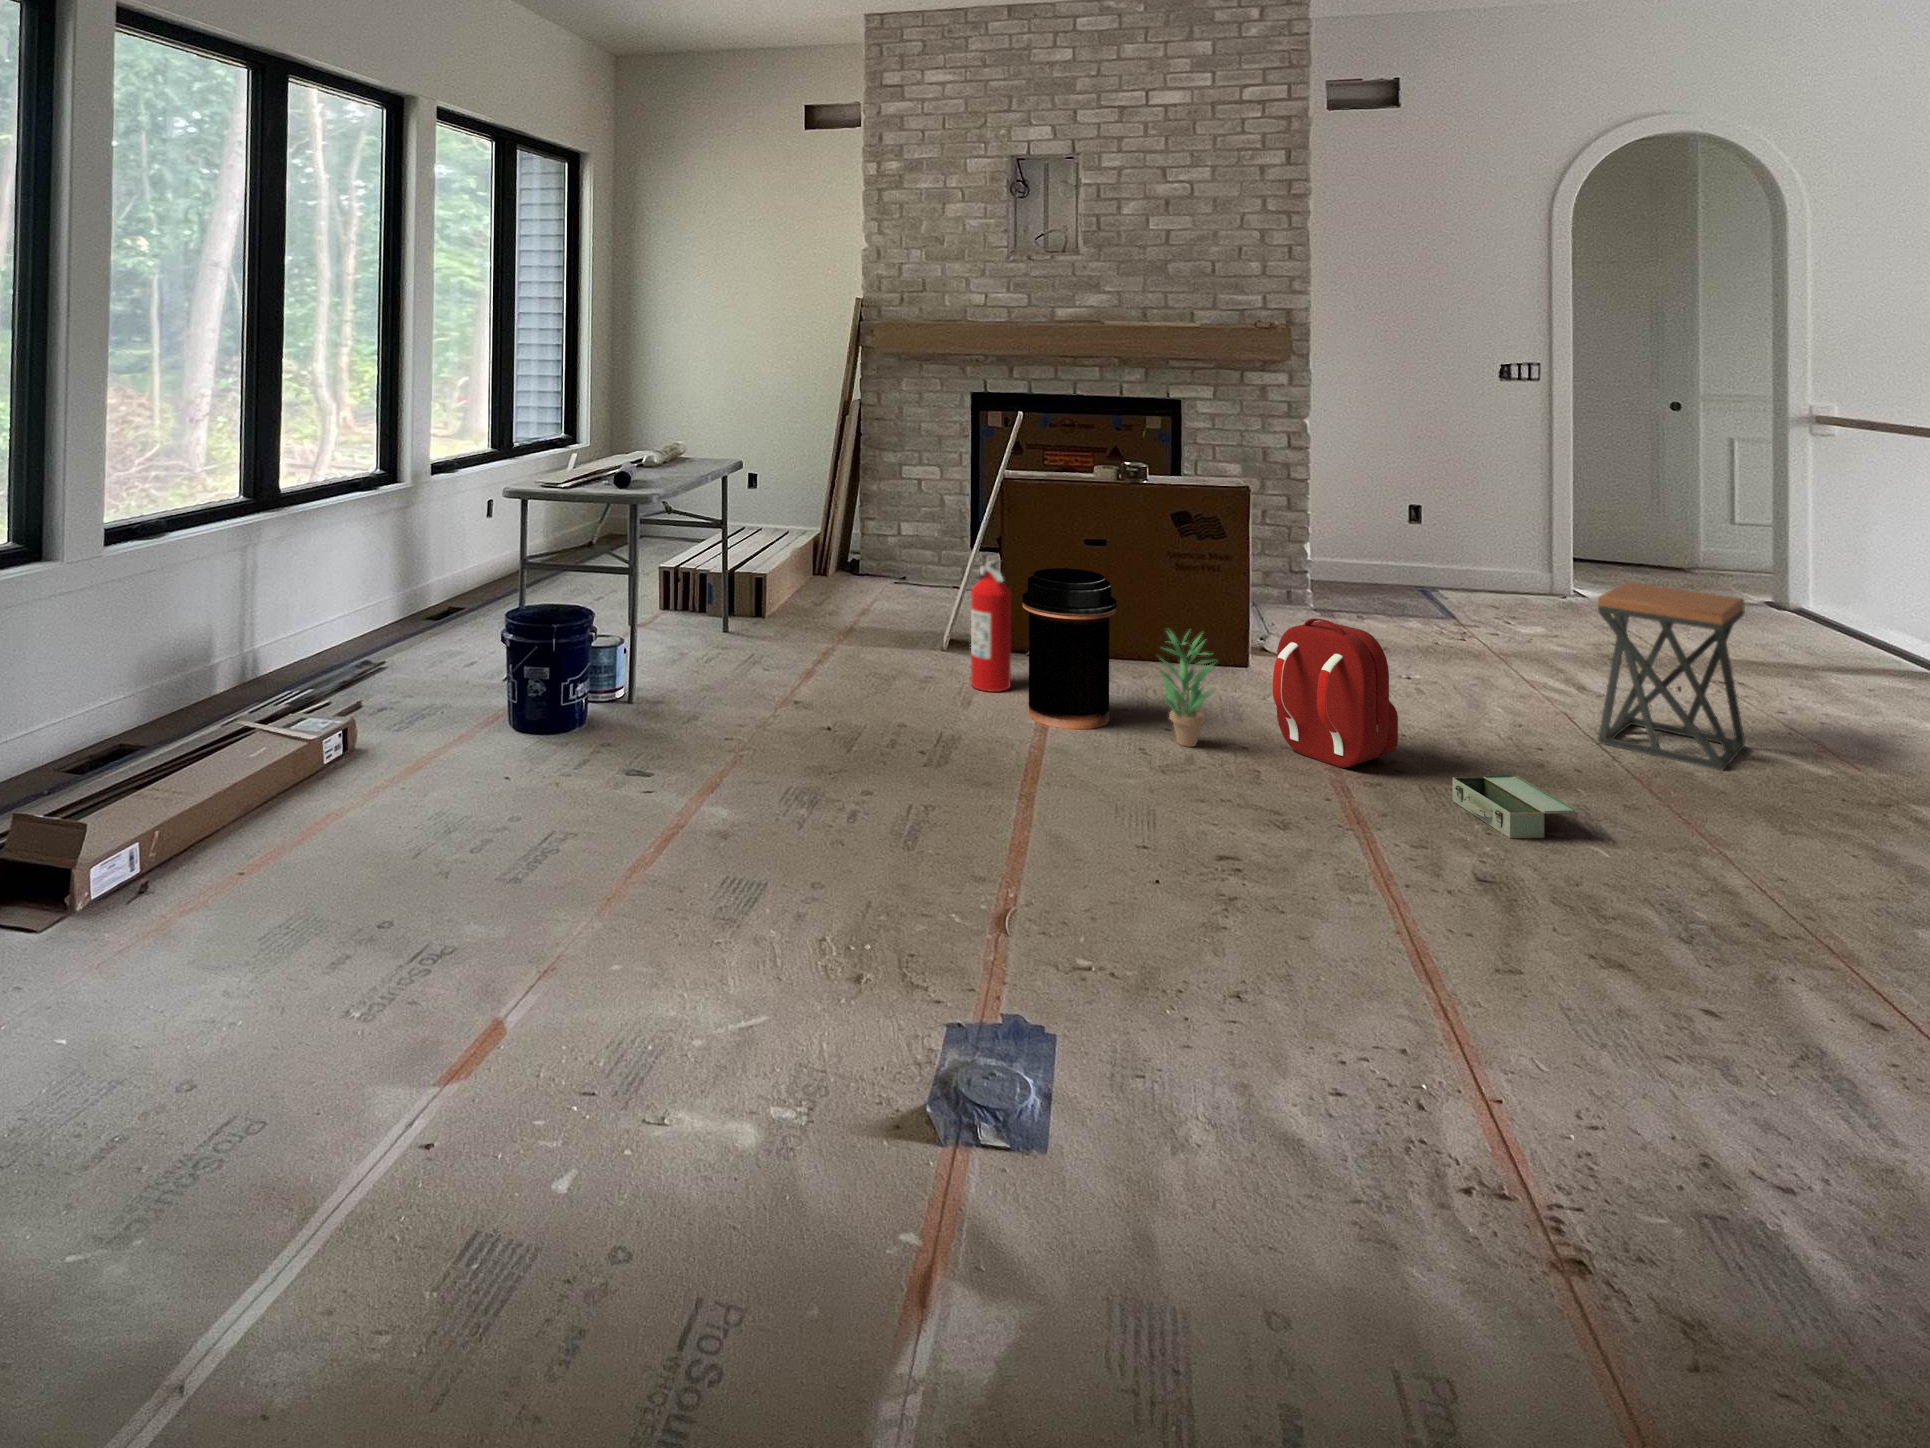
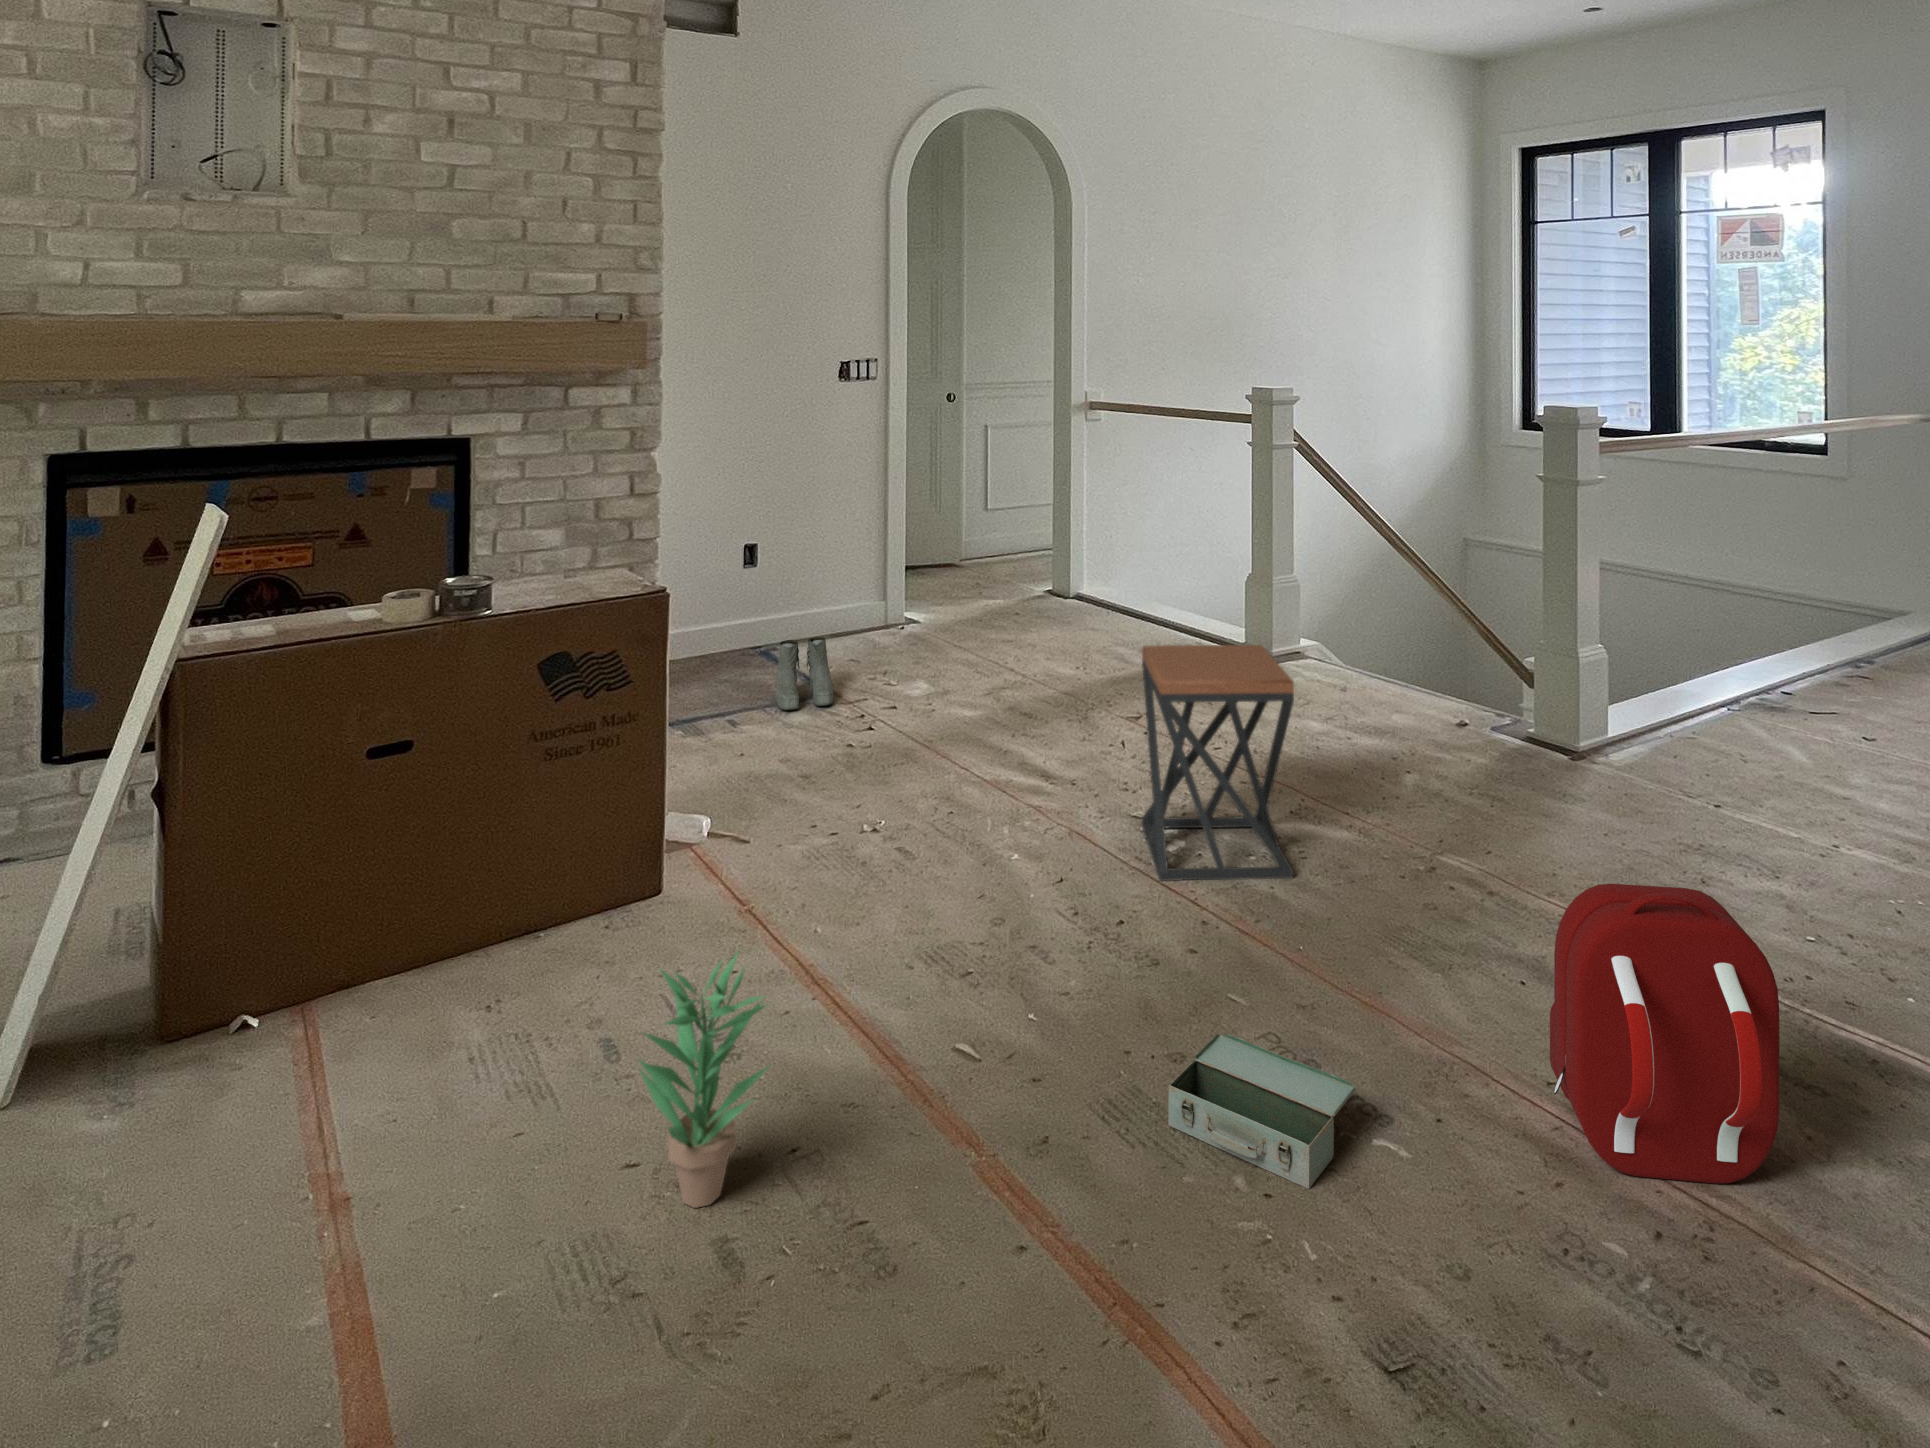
fire extinguisher: present [971,560,1011,692] -> none [117,889,235,1231]
trash can: present [1022,568,1116,729] -> none [295,865,531,1299]
boots: none [1404,569,1452,621] -> present [776,637,833,710]
backpack: present [1273,618,1398,768] -> present [1550,884,1779,1184]

